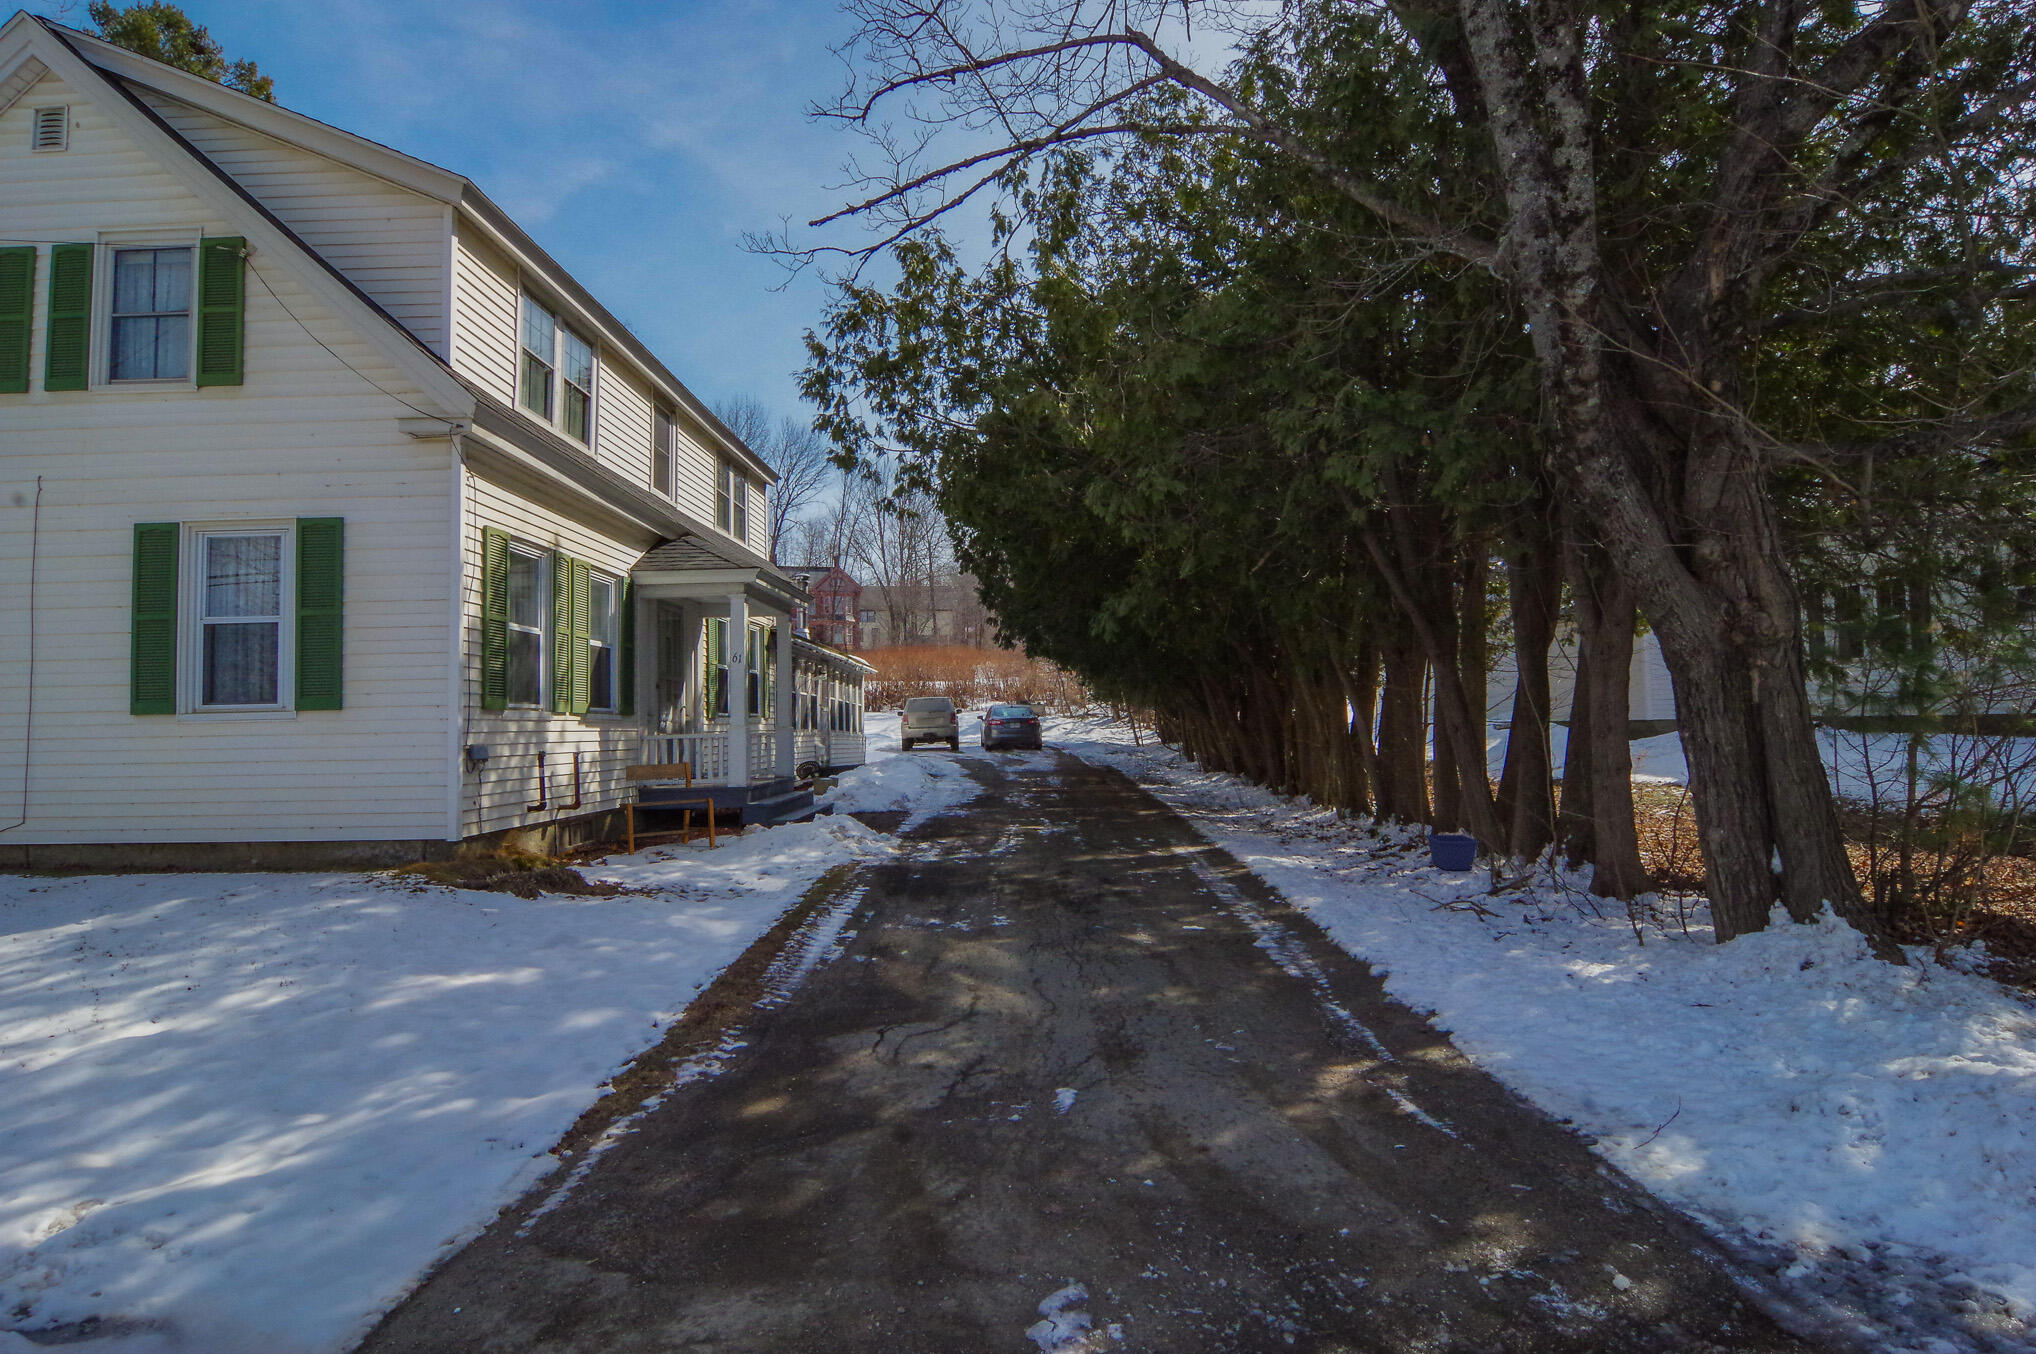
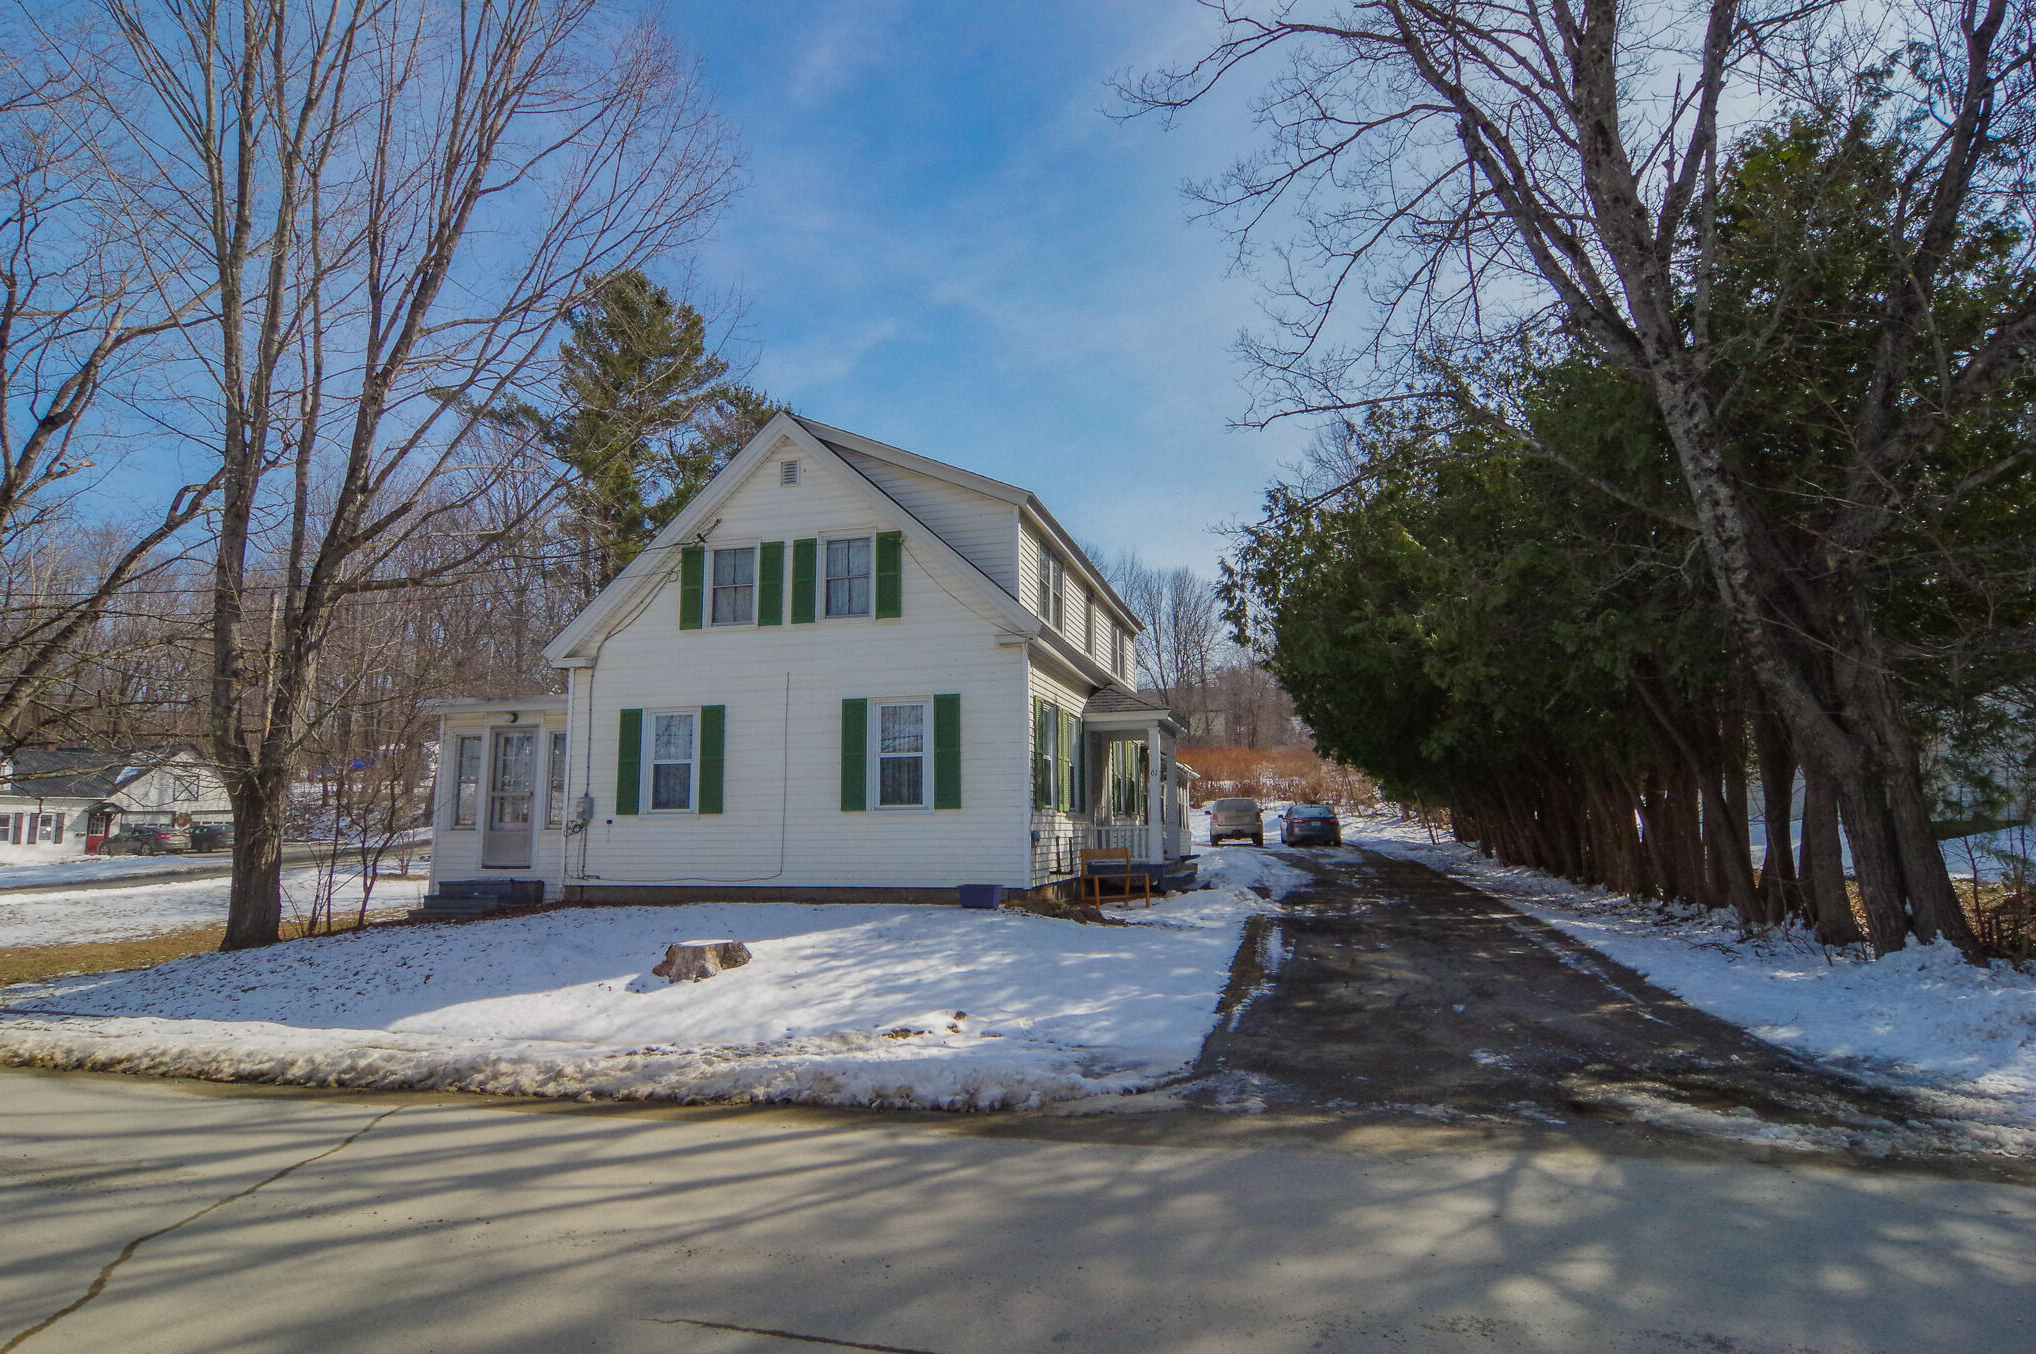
storage bin: present [1425,835,1480,870] -> present [956,884,1004,908]

